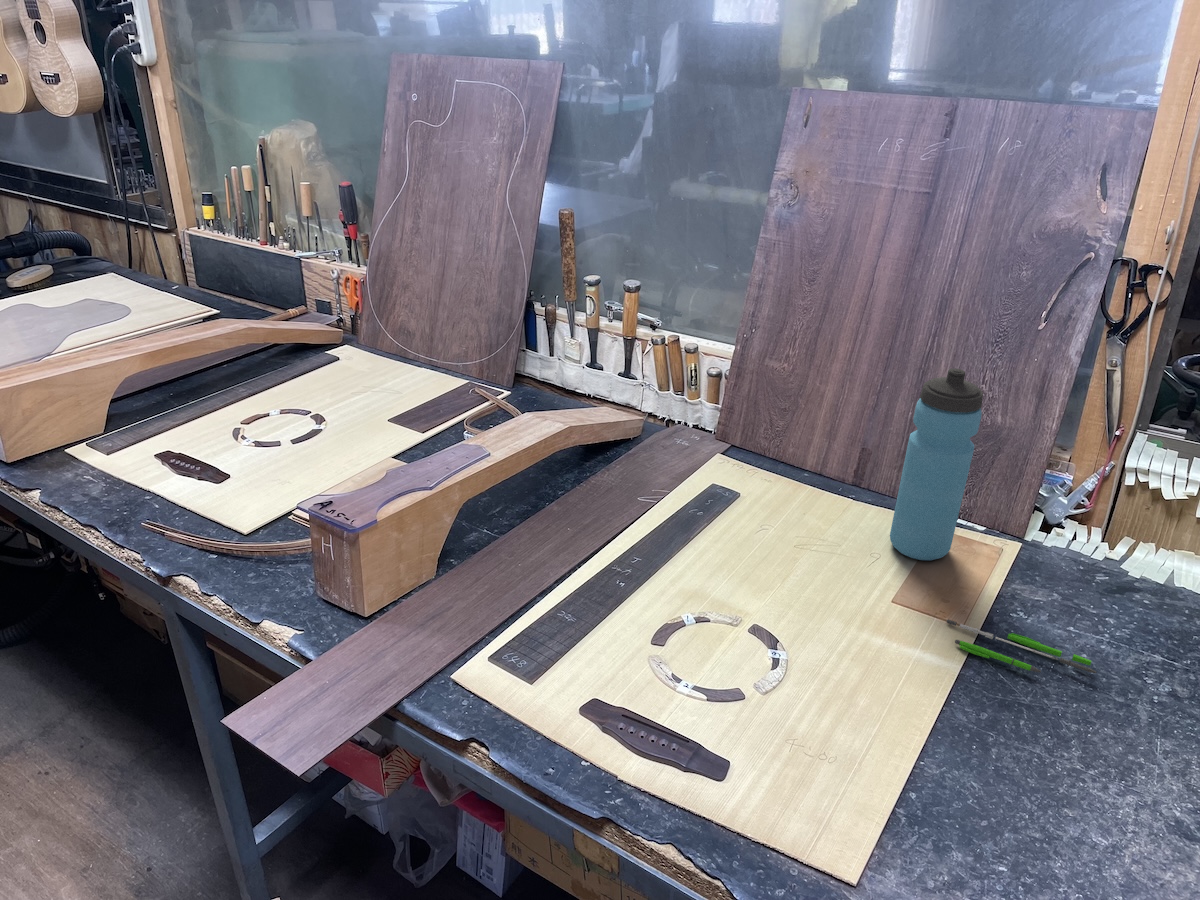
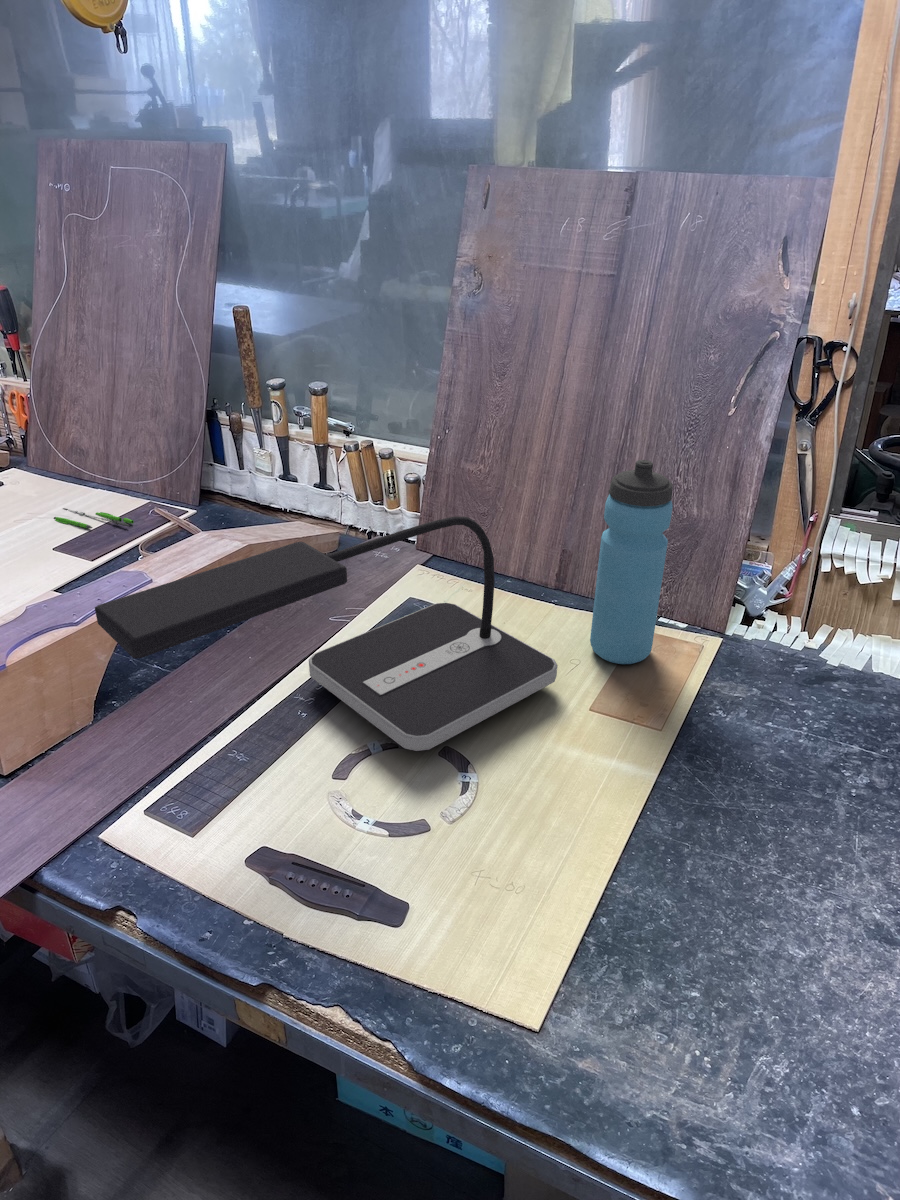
desk lamp: none [472,412,861,624] -> present [95,517,558,751]
pen: present [946,619,1096,673] -> present [54,508,134,528]

